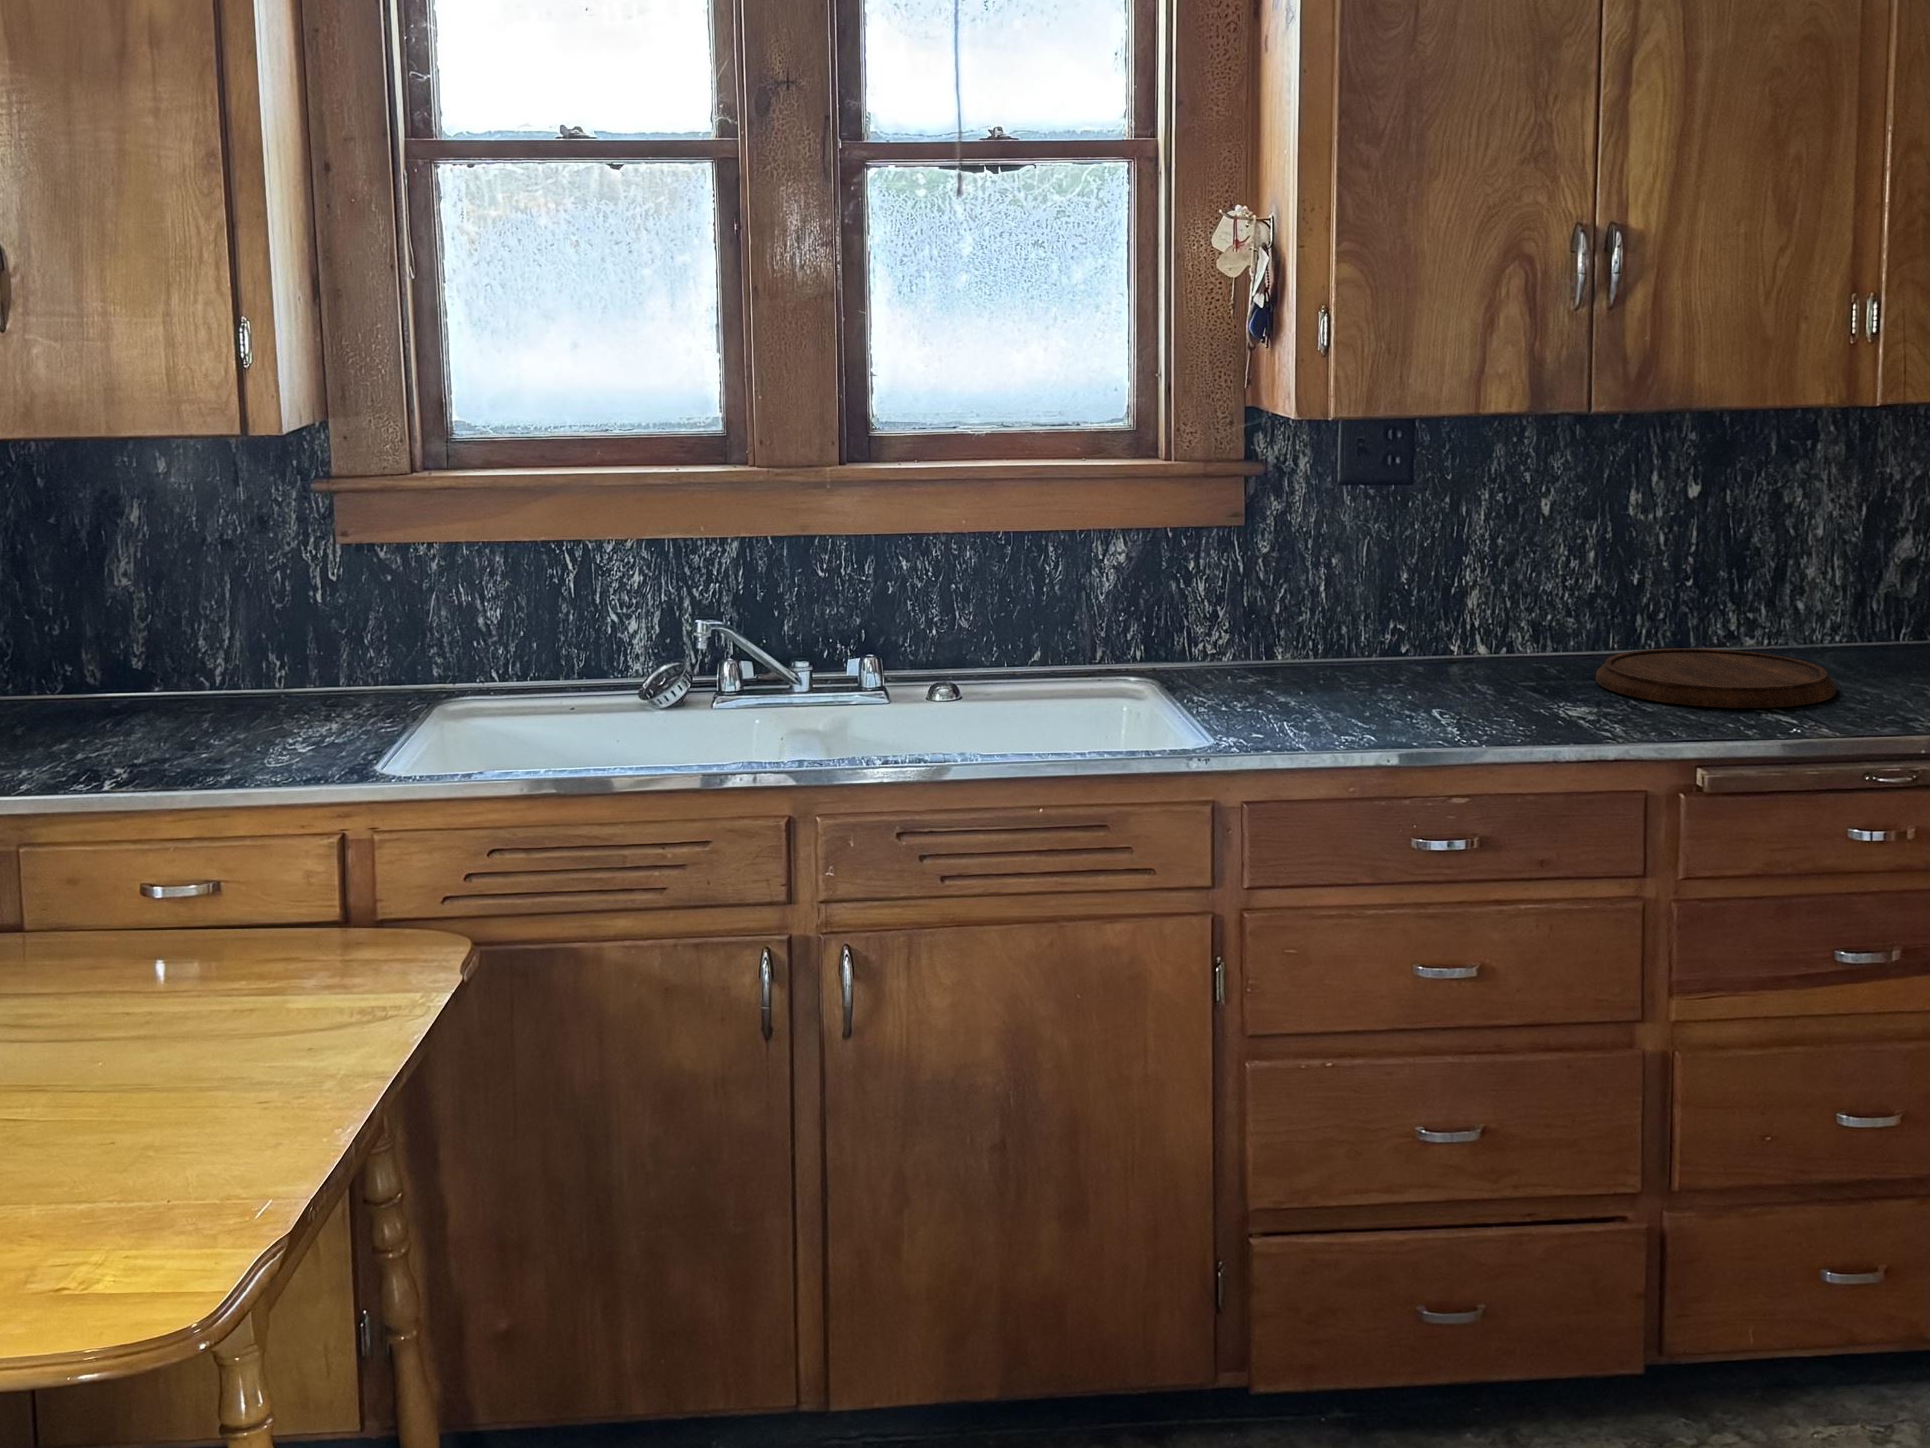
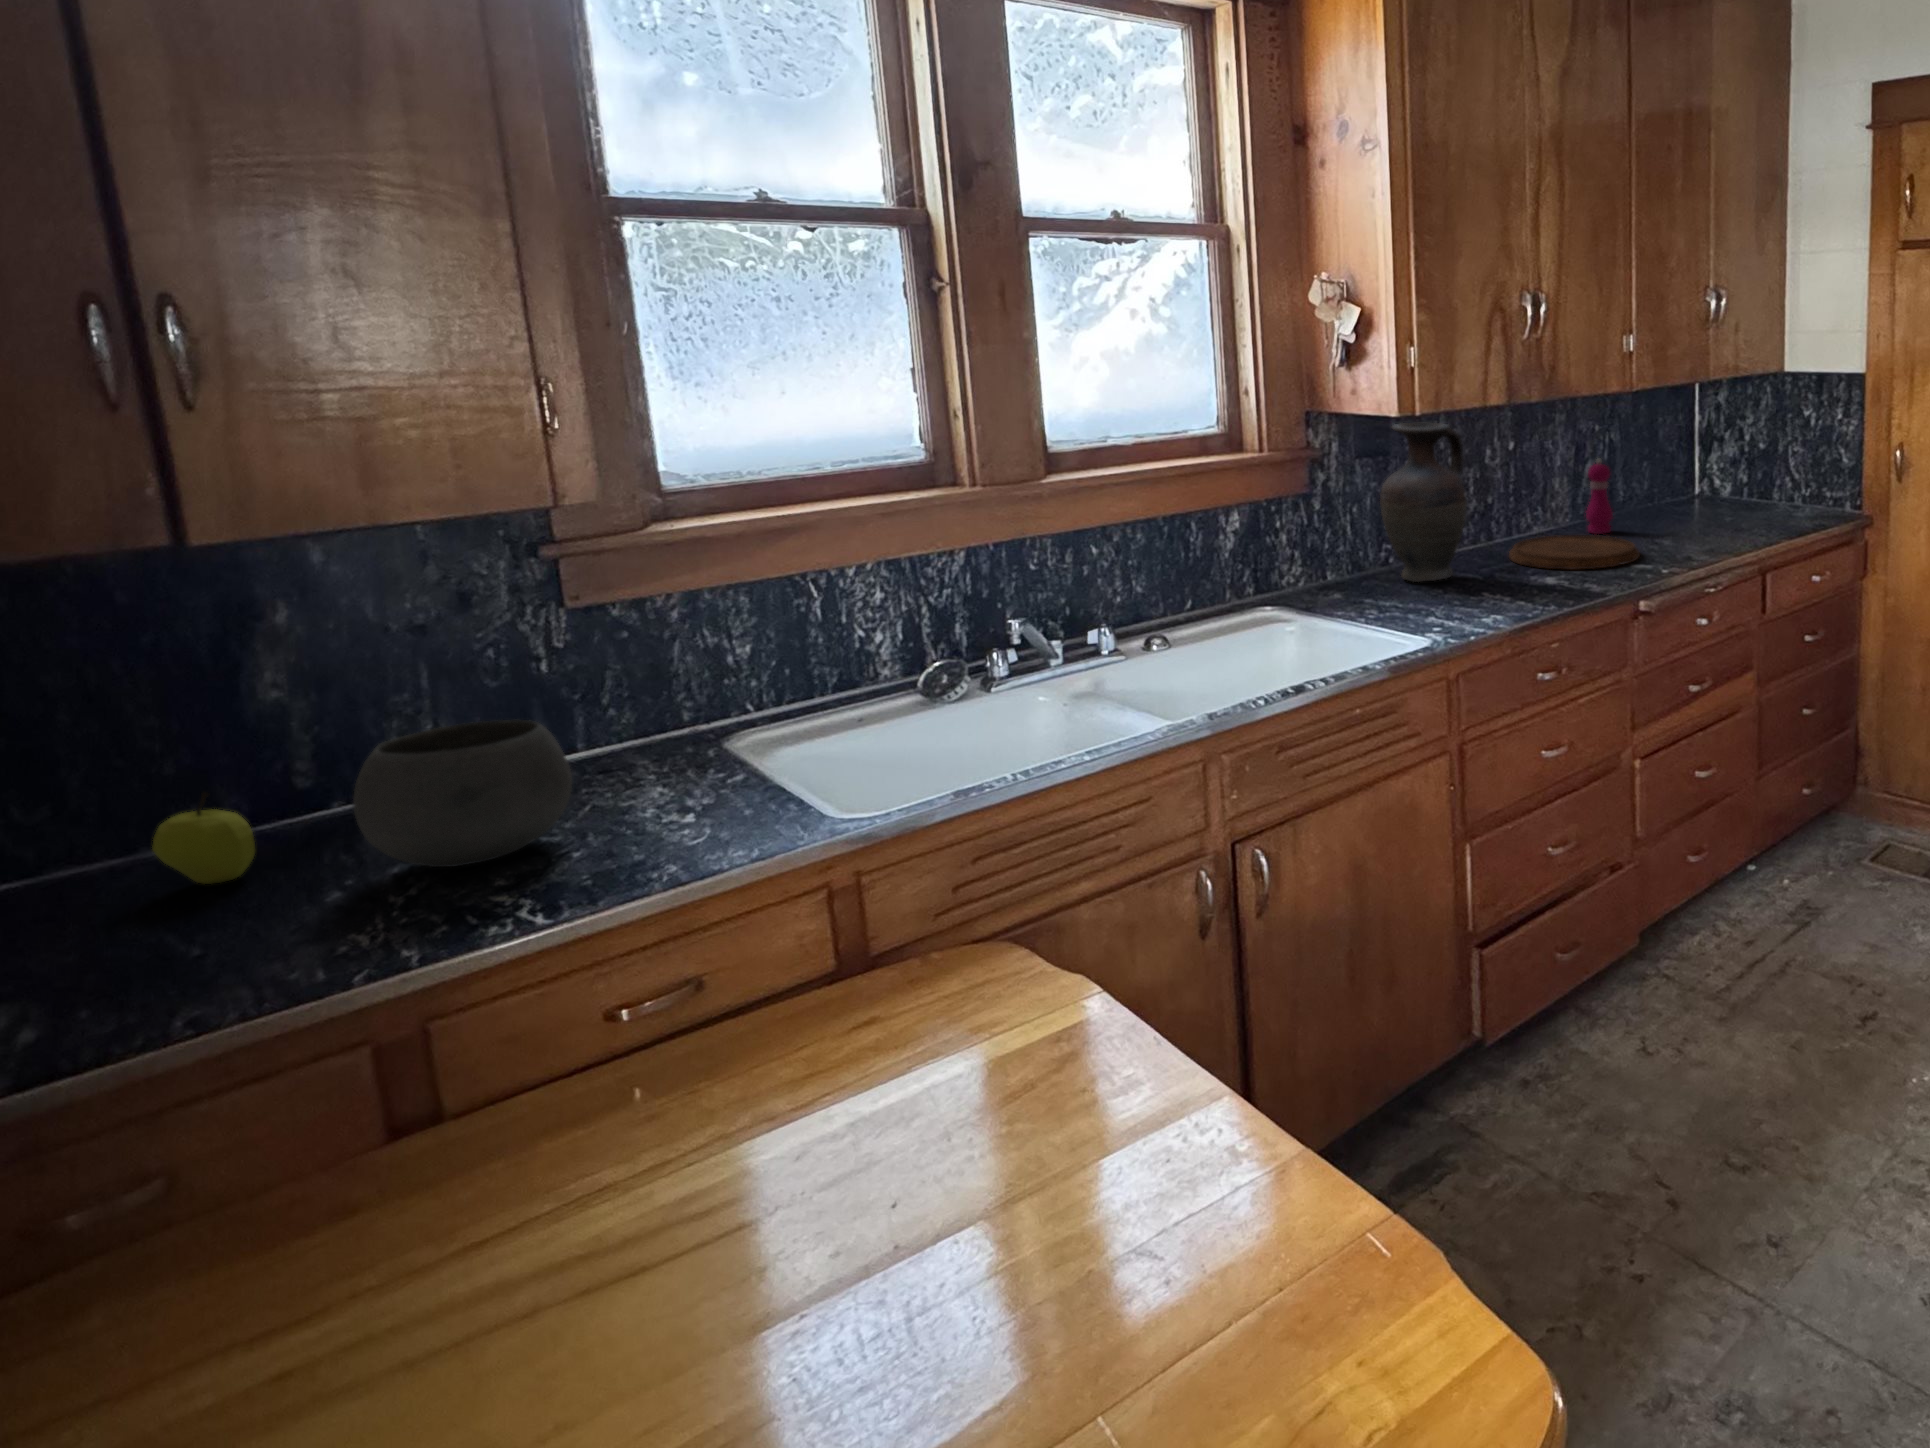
vase: none [1349,436,1491,681] -> present [1380,423,1467,582]
pepper mill: none [1836,528,1888,663] -> present [1586,458,1613,535]
bowl: none [75,624,235,744] -> present [353,720,572,867]
fruit: none [9,647,71,722] -> present [153,792,255,884]

